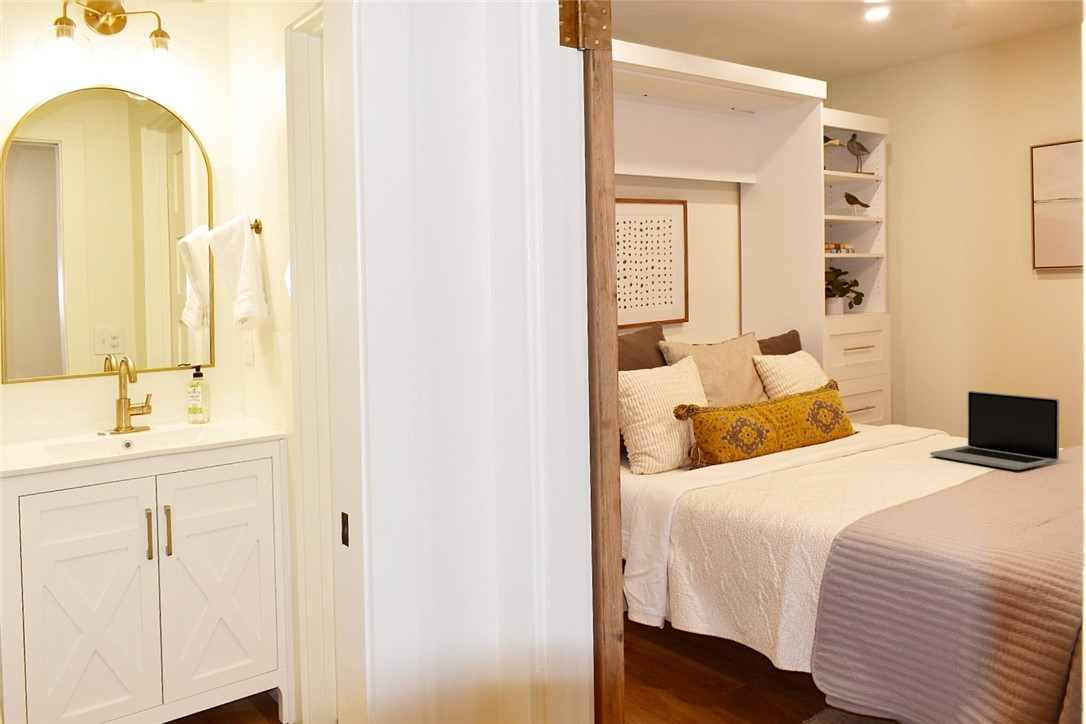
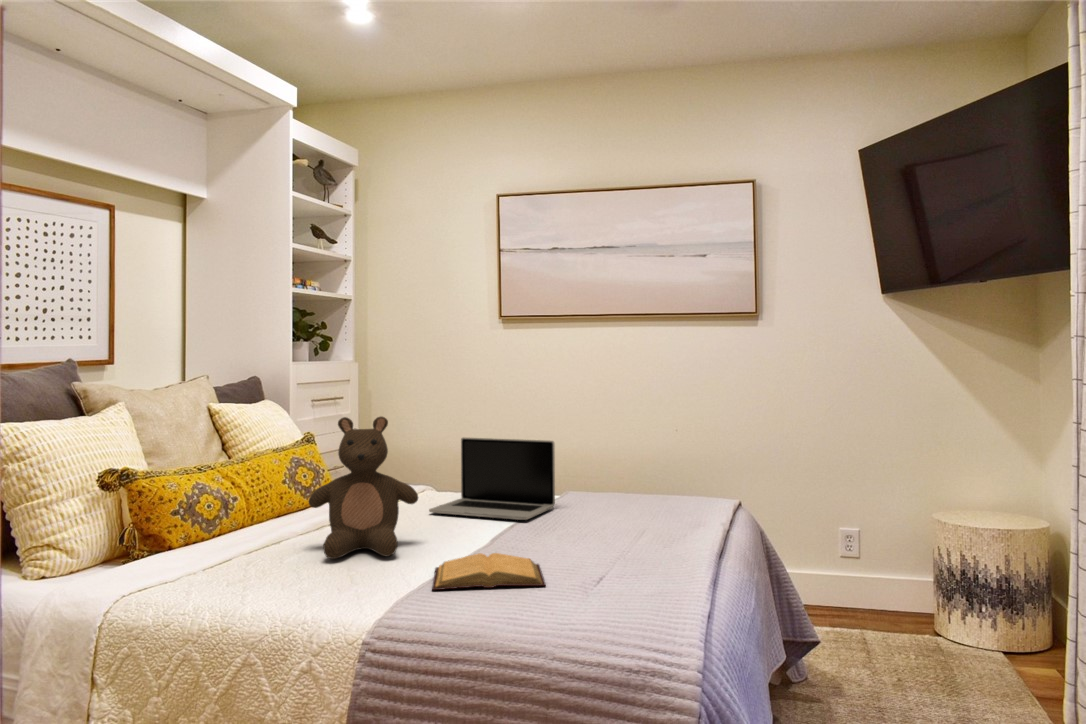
stuffed bear: none [817,374,906,485] -> present [309,417,418,559]
book: none [896,490,1001,521] -> present [432,553,546,590]

